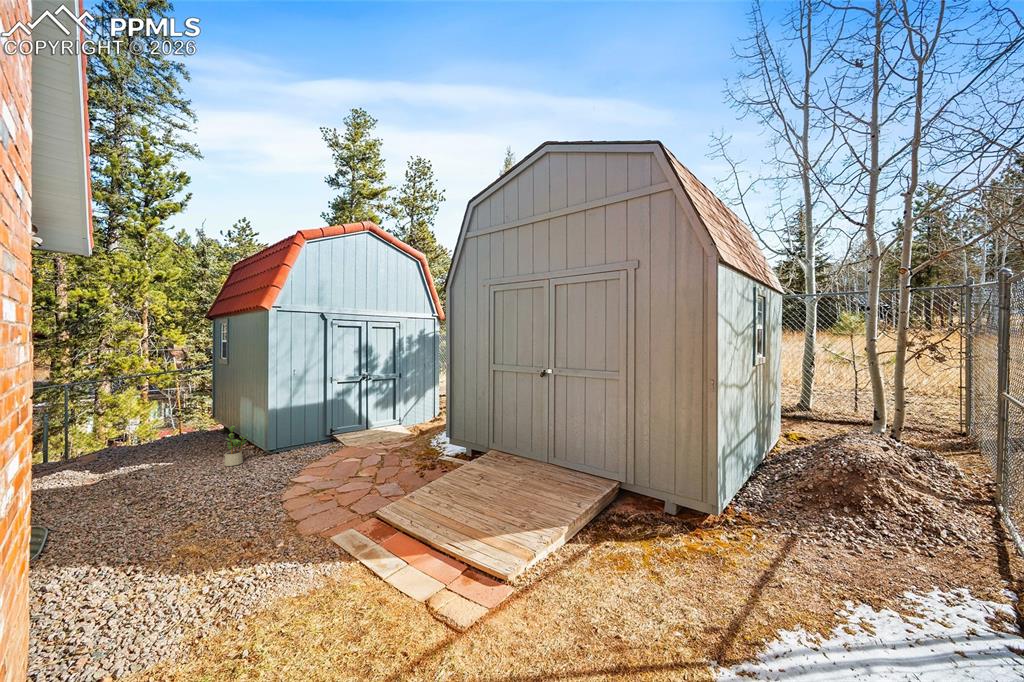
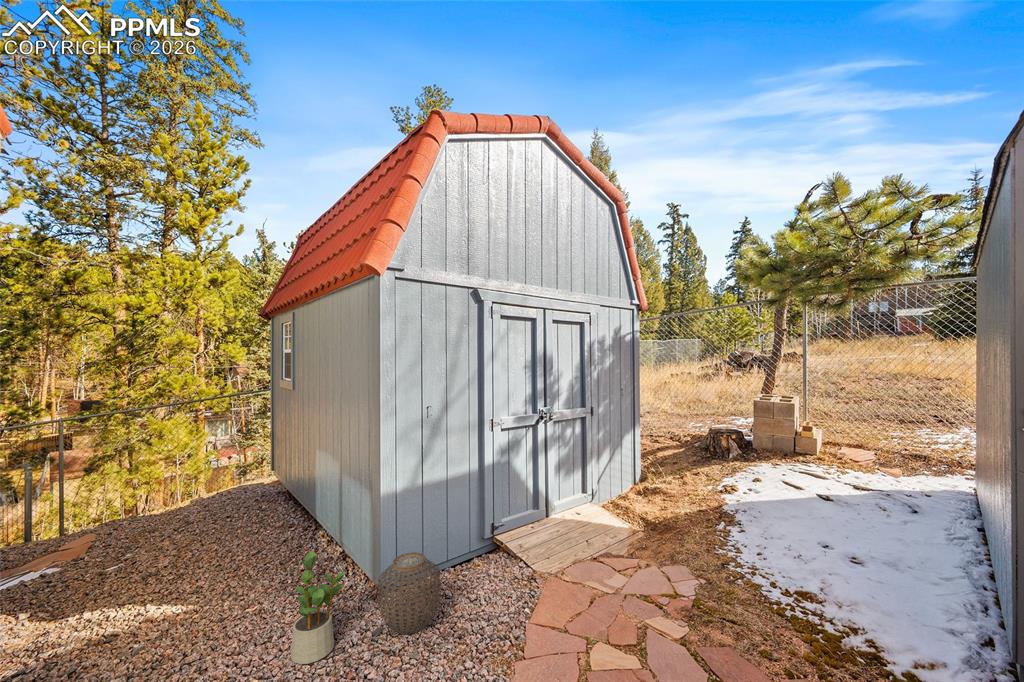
woven basket: none [263,431,291,460] -> present [378,552,441,634]

